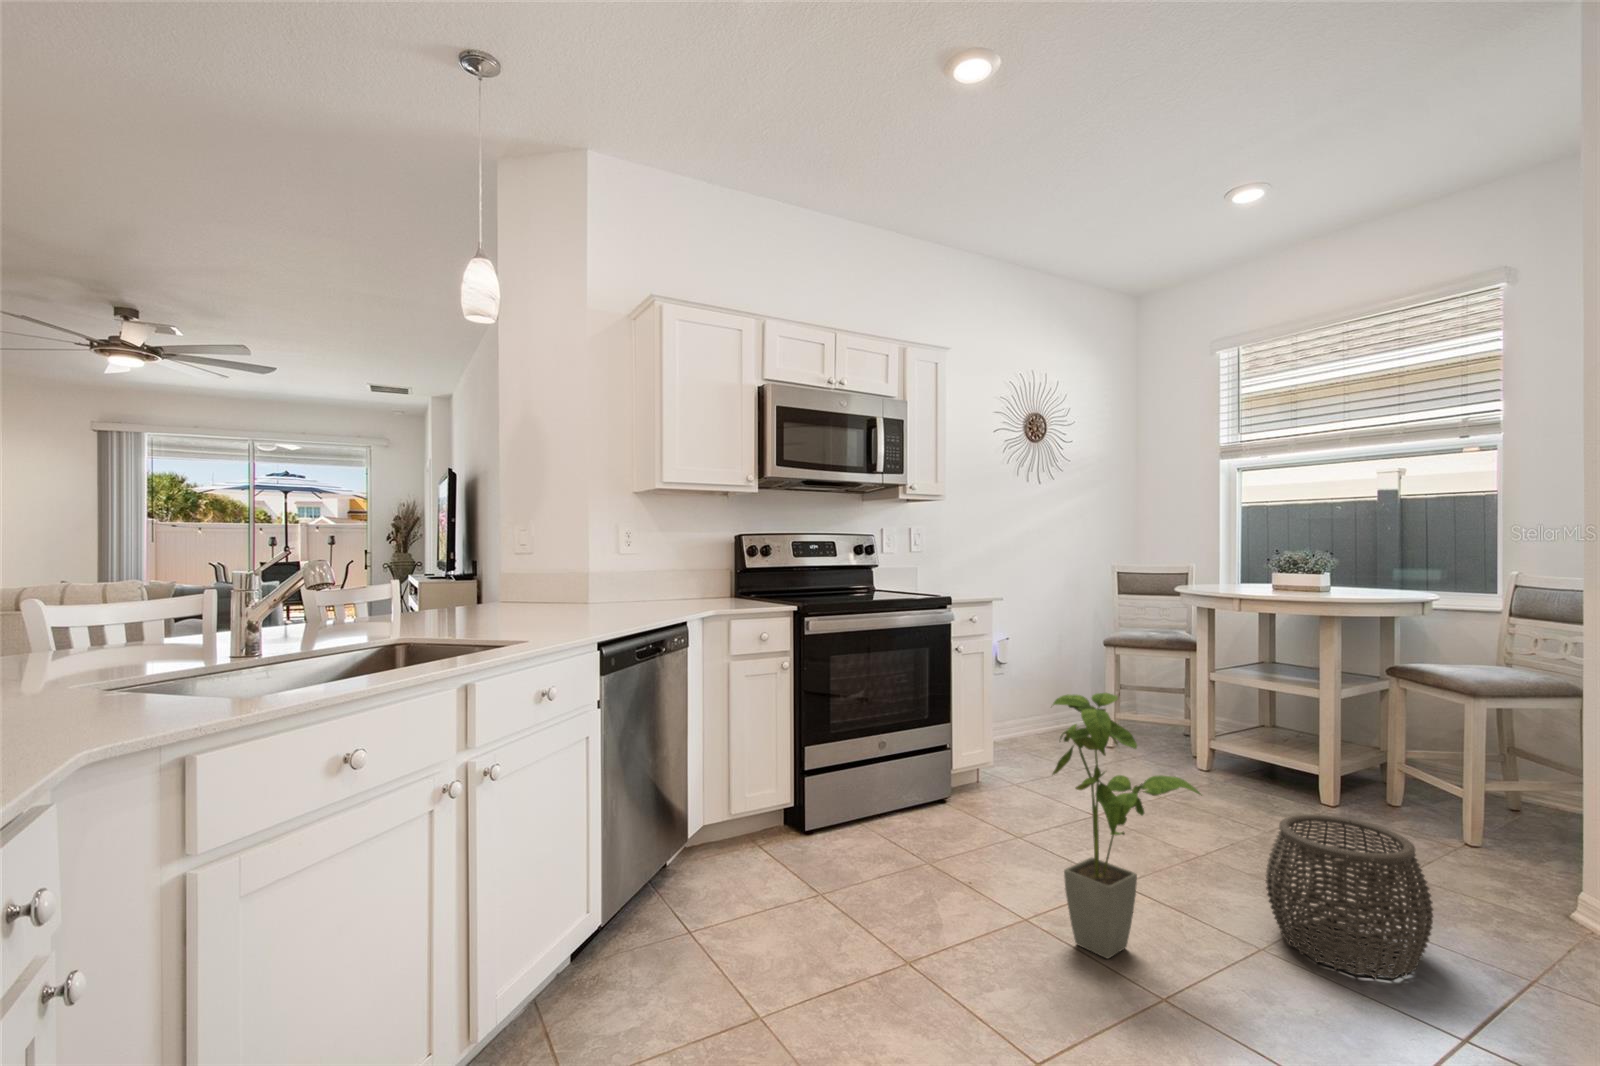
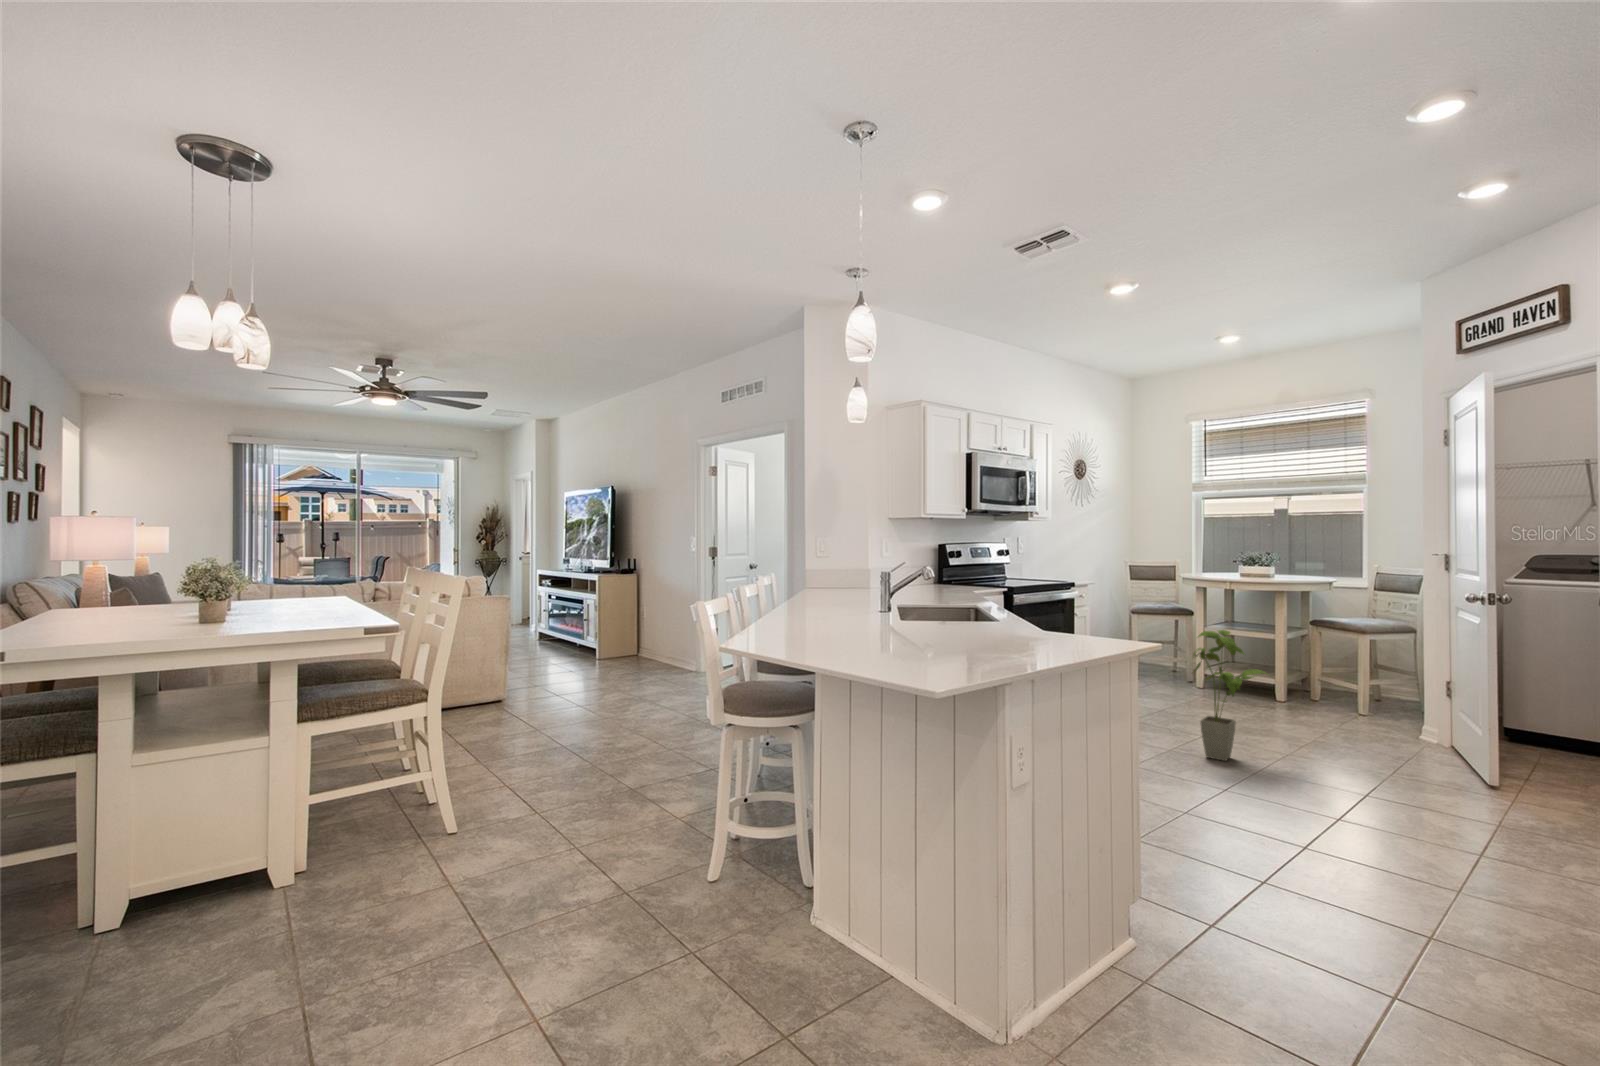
woven basket: present [1266,815,1433,979] -> none [1287,691,1370,760]

